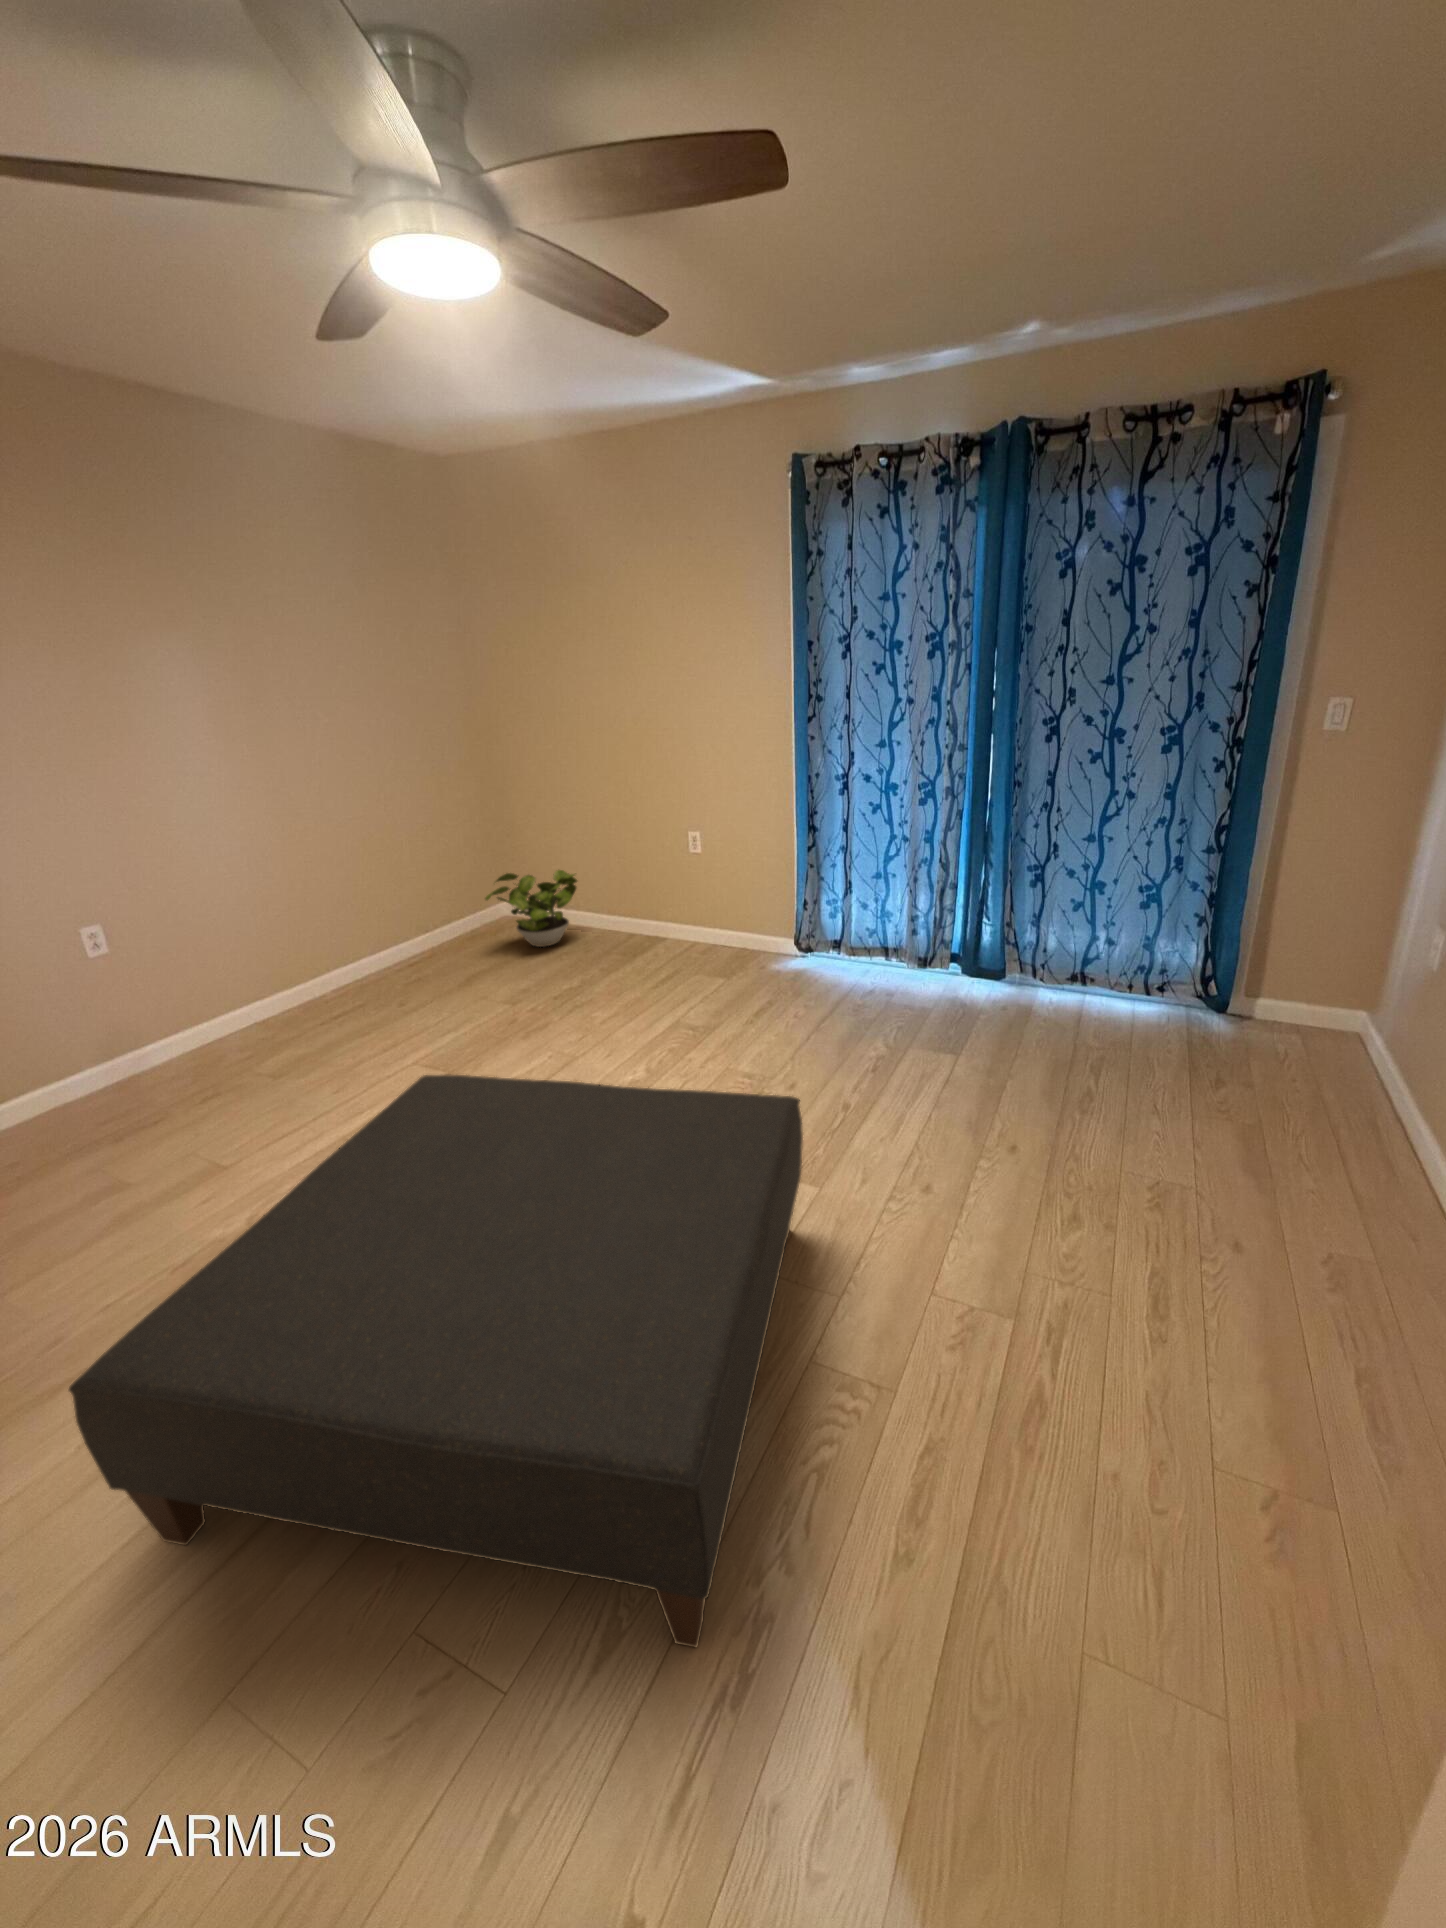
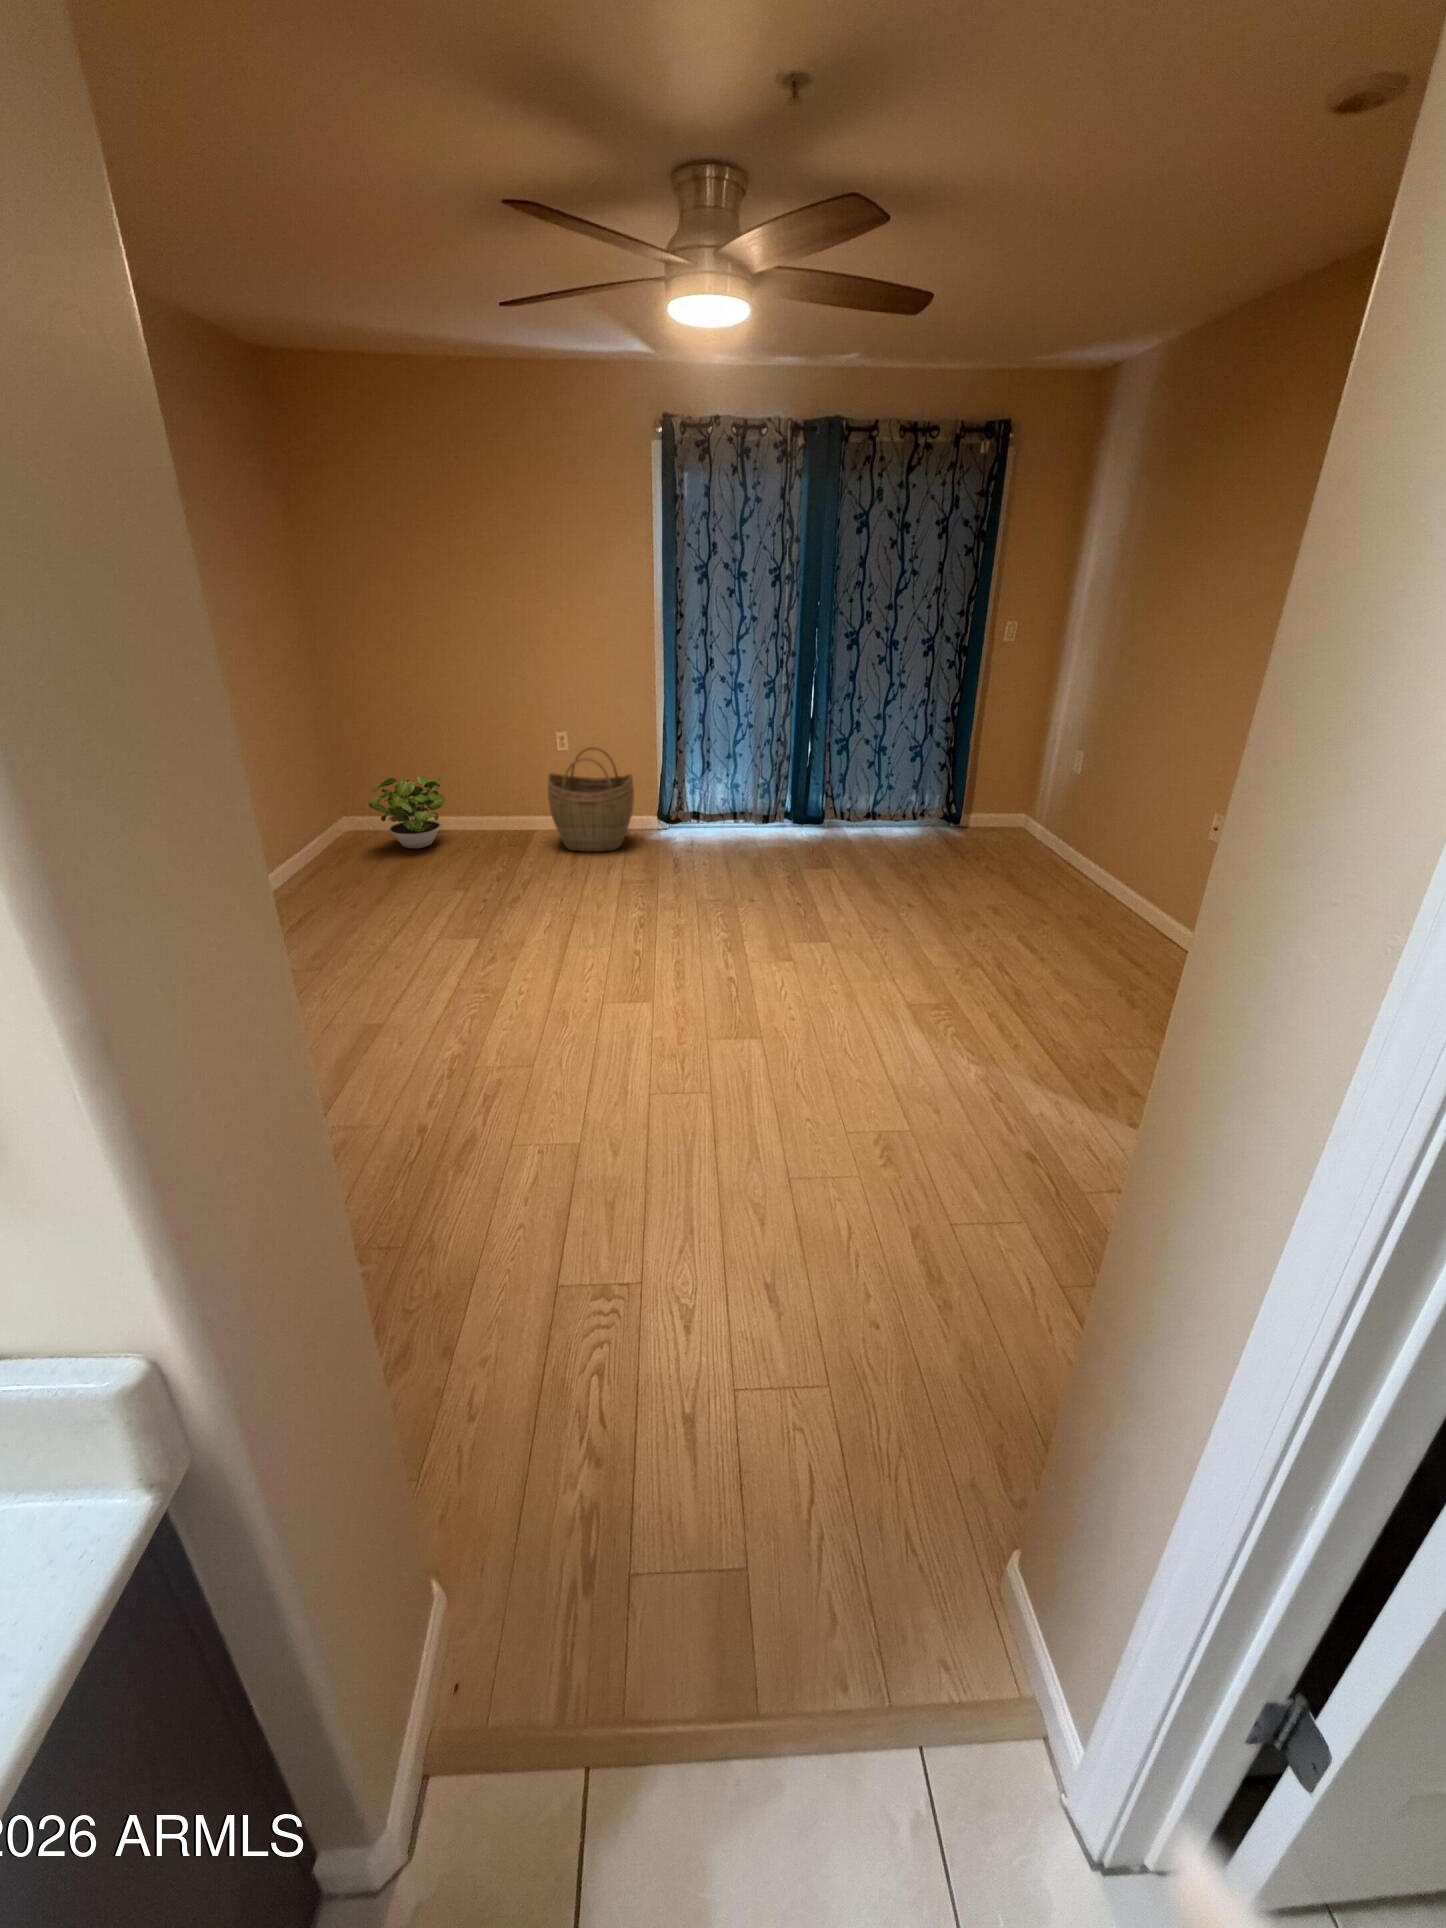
woven basket: none [653,853,754,979] -> present [548,747,634,852]
ottoman: present [69,1075,803,1647] -> none [576,870,997,1154]

